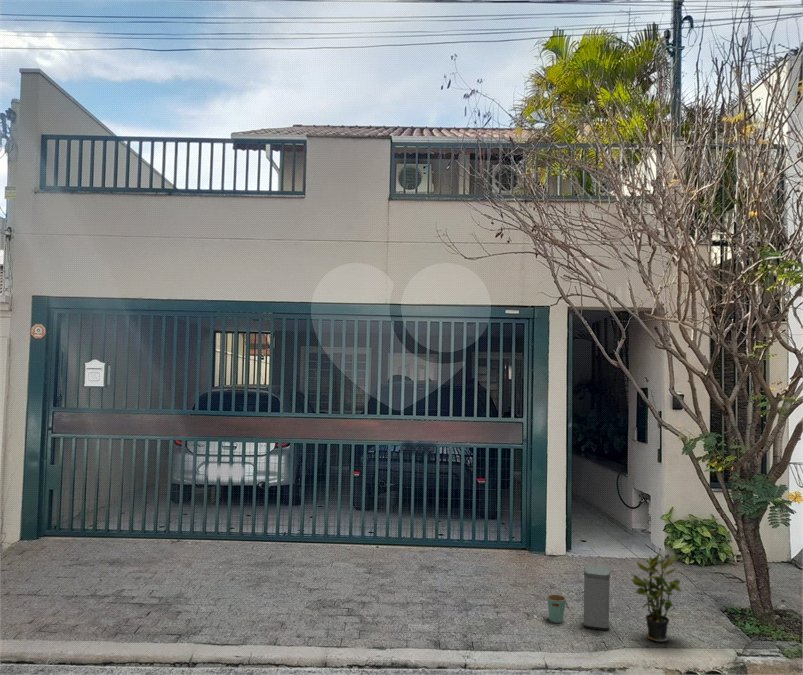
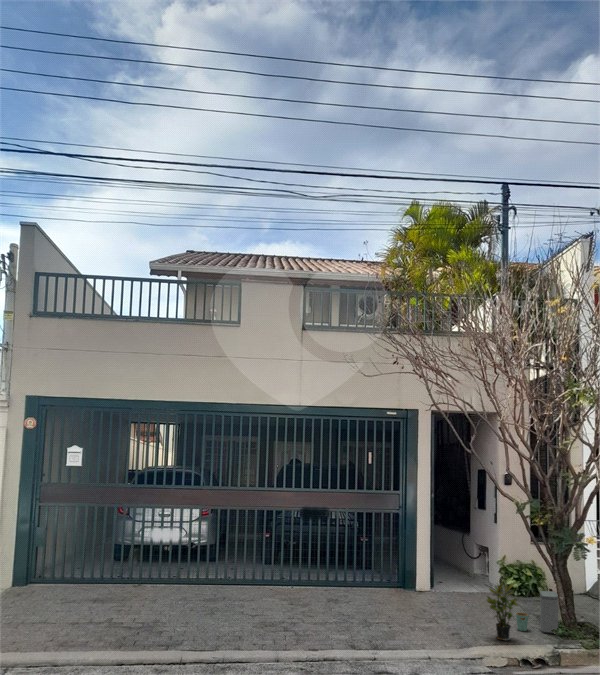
trash can: present [547,565,610,630] -> present [516,591,558,634]

